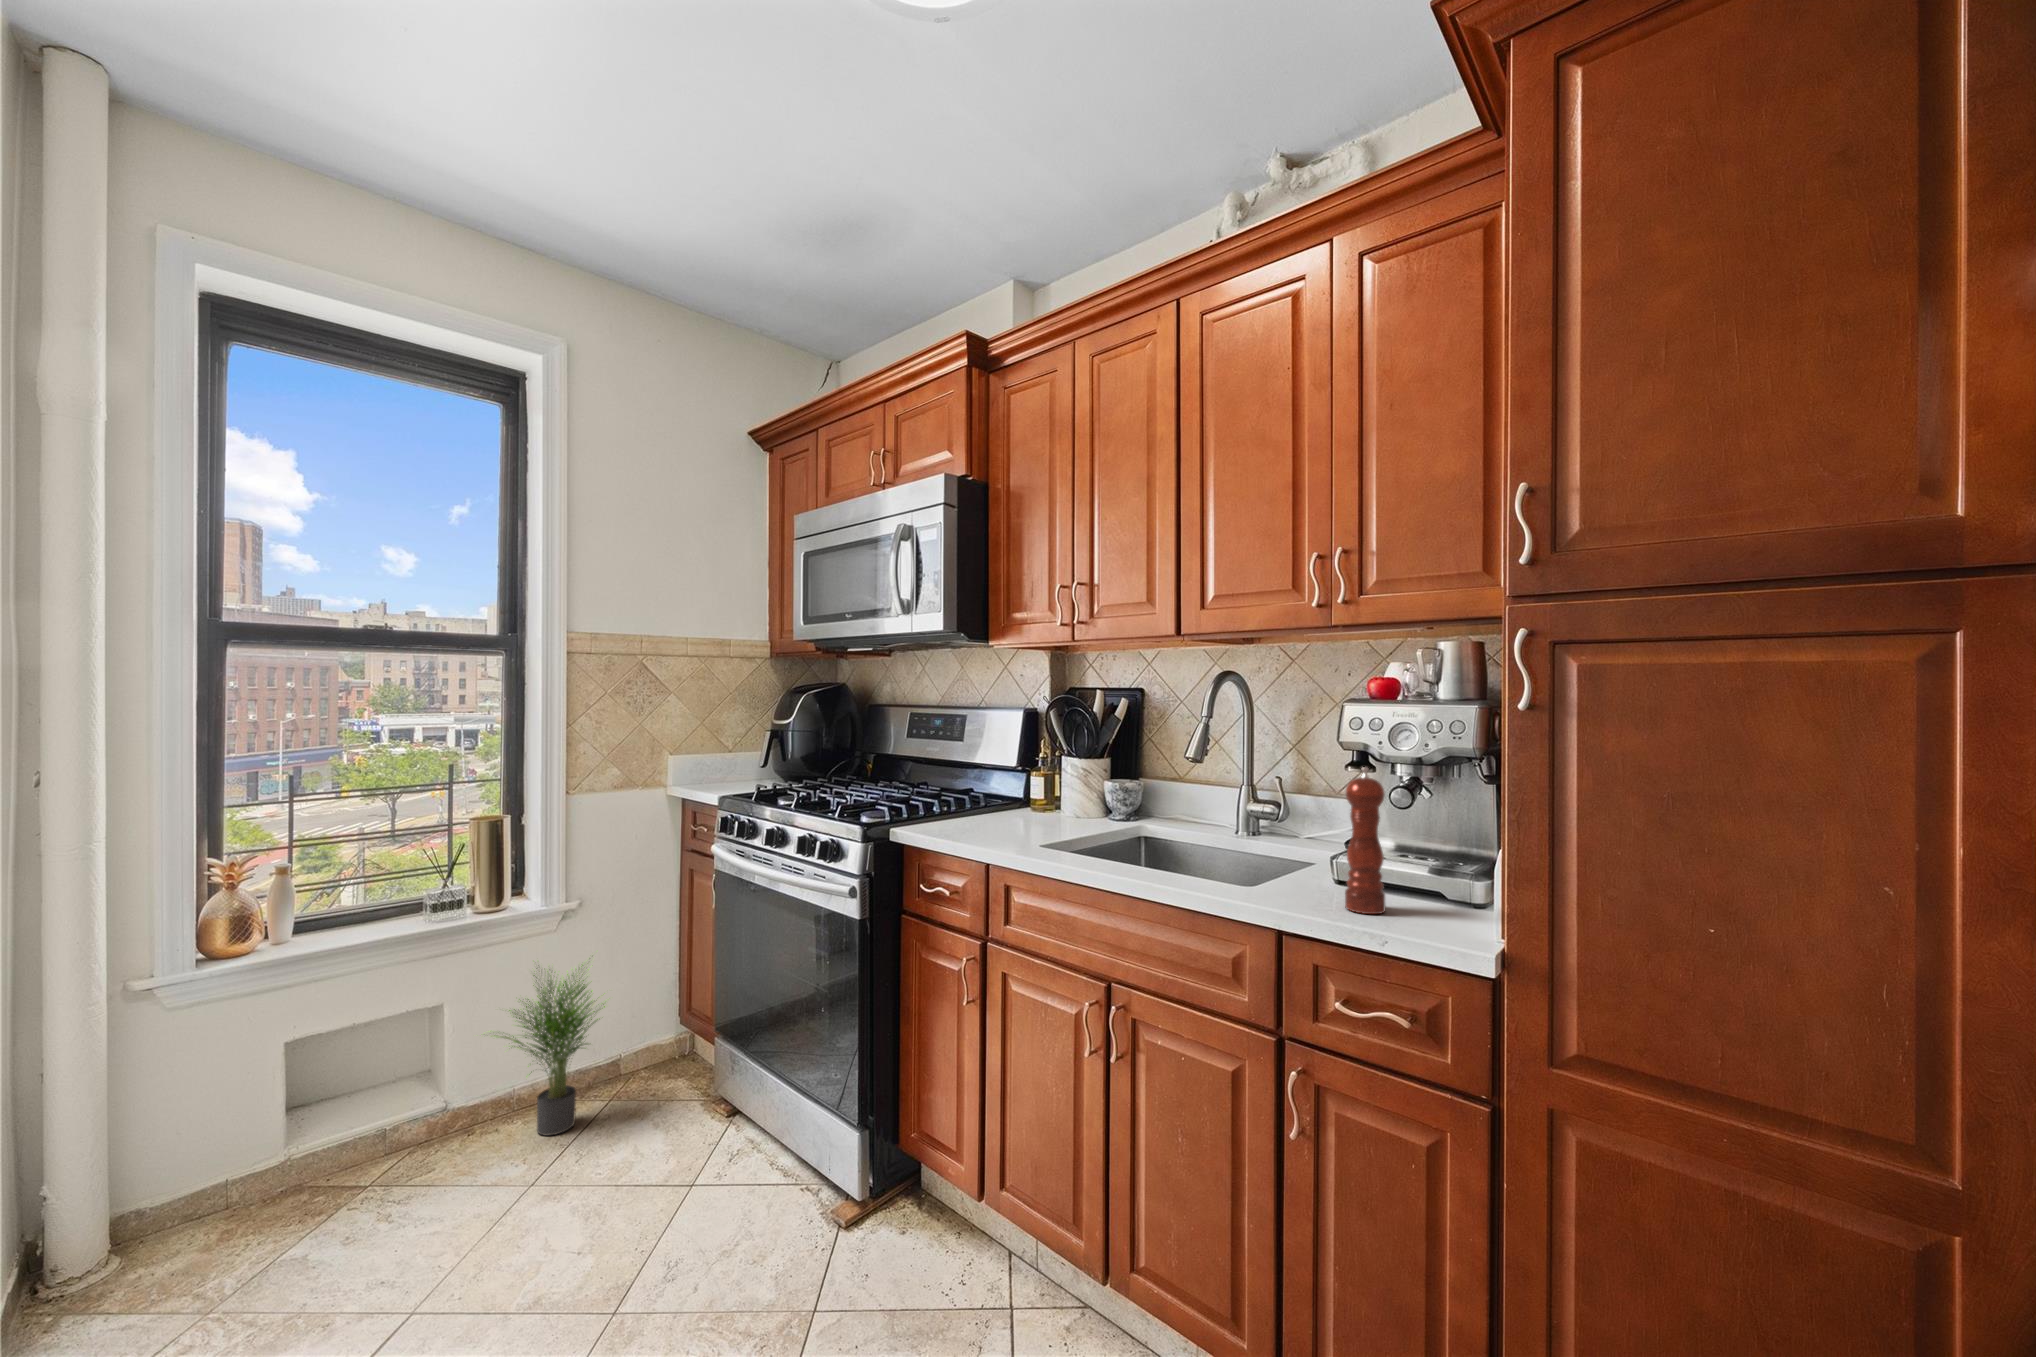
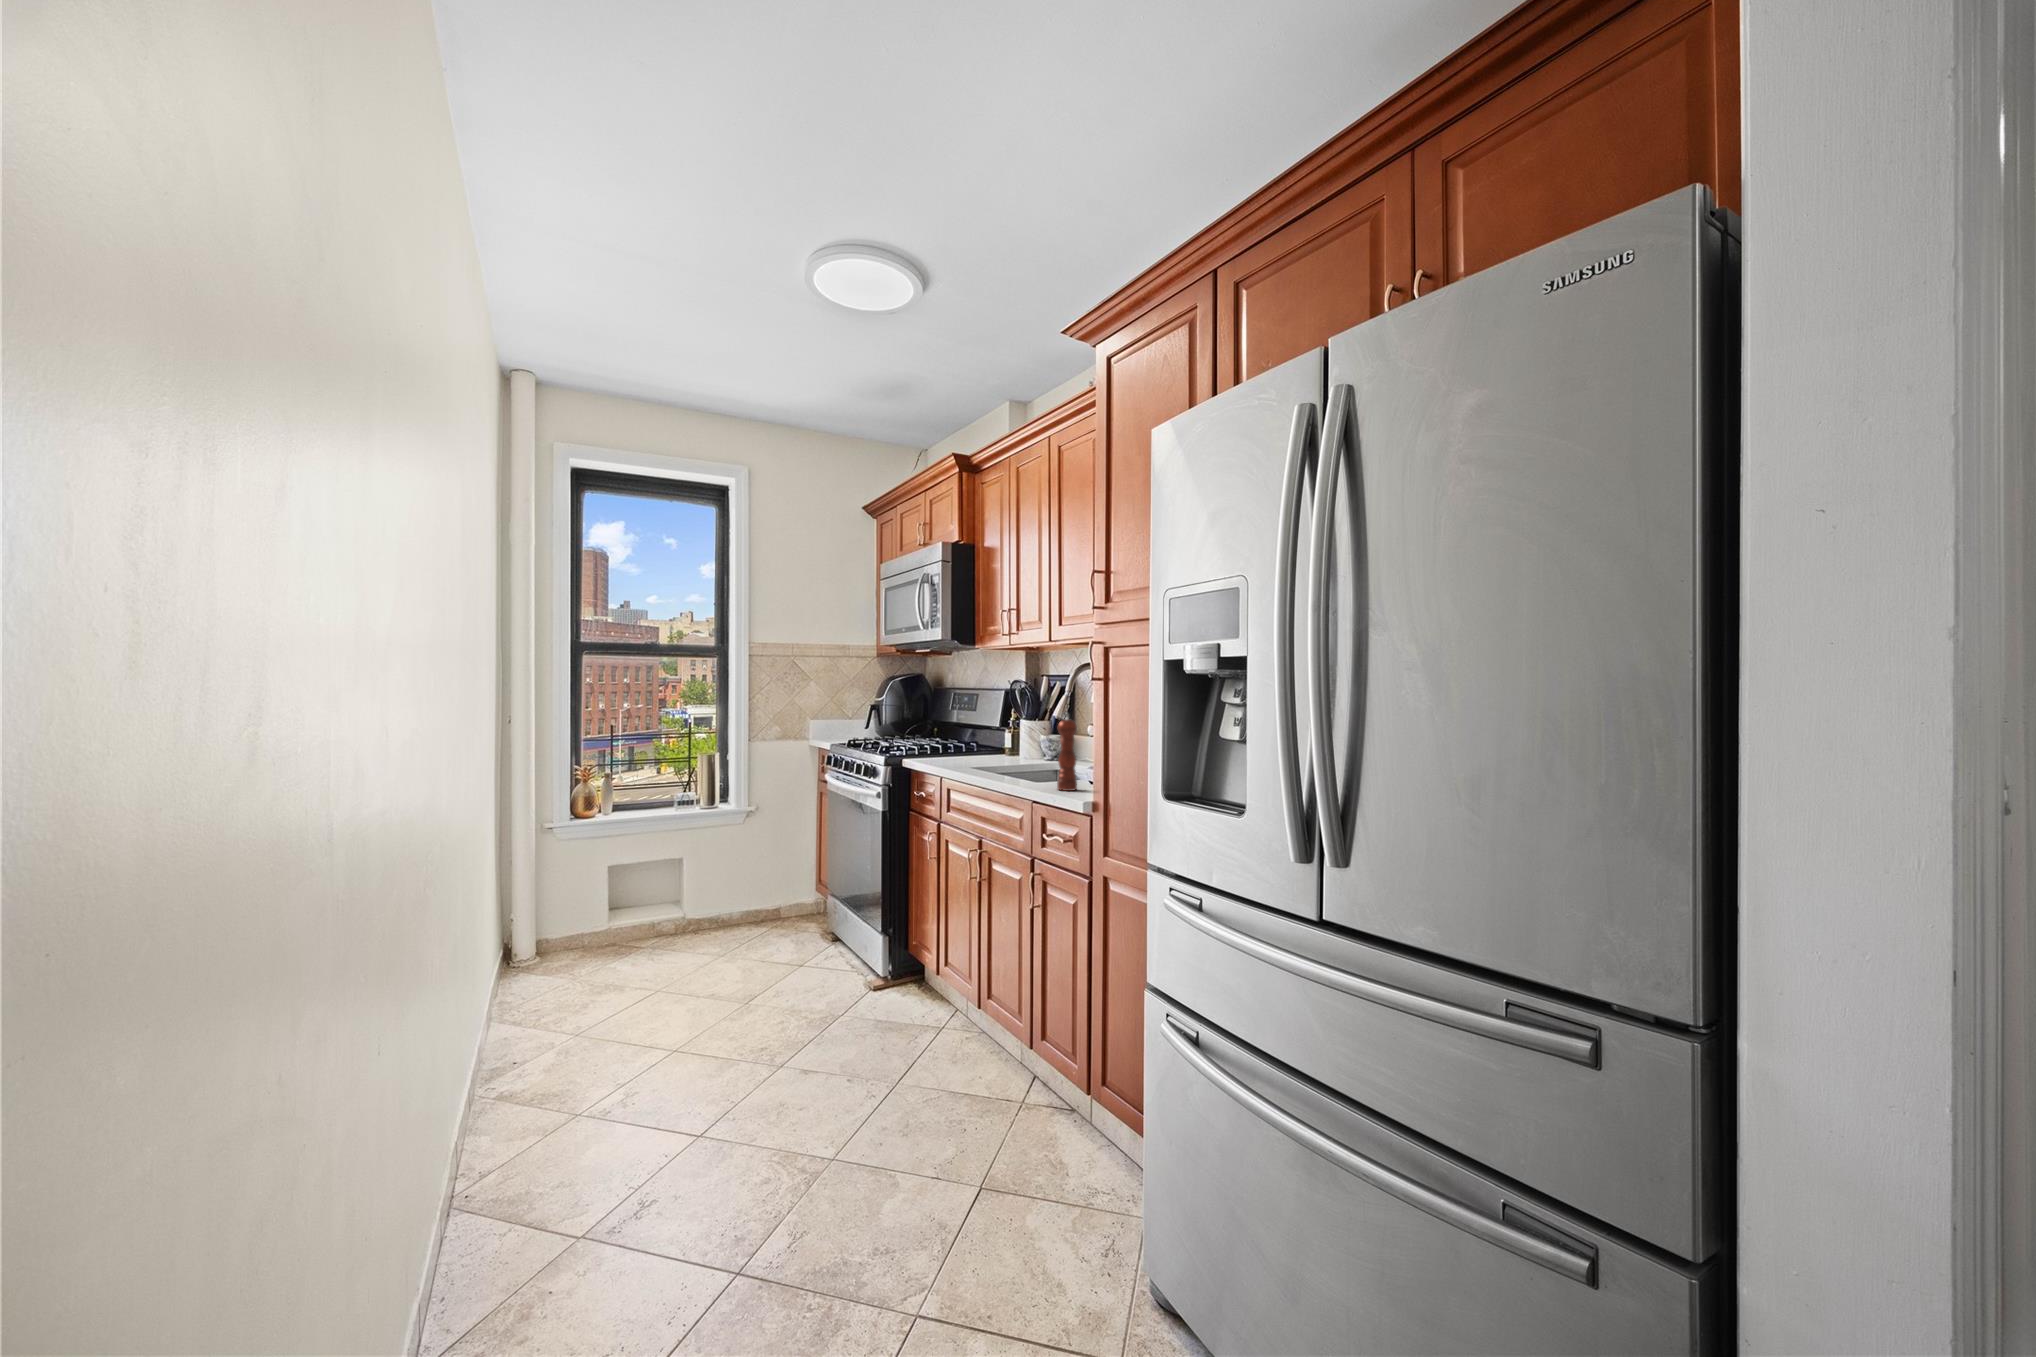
potted plant: present [494,964,605,1136] -> none [696,834,774,938]

